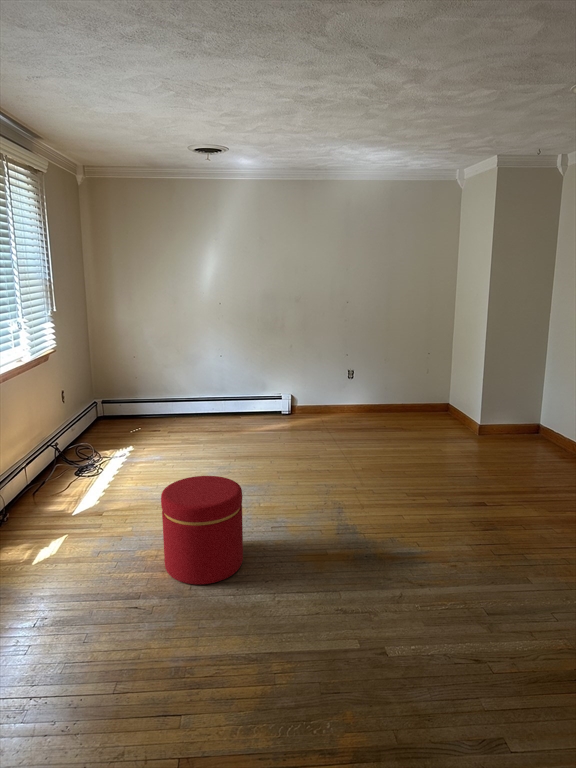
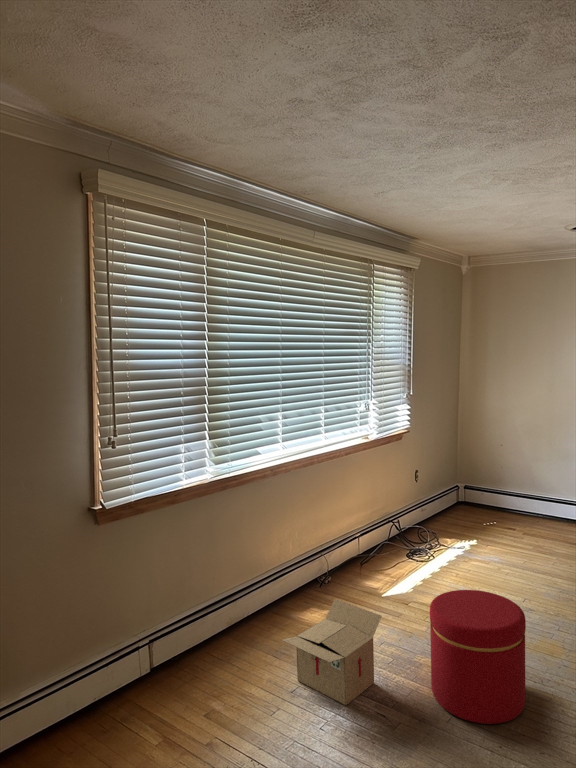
cardboard box: none [12,524,113,621] -> present [282,599,382,706]

